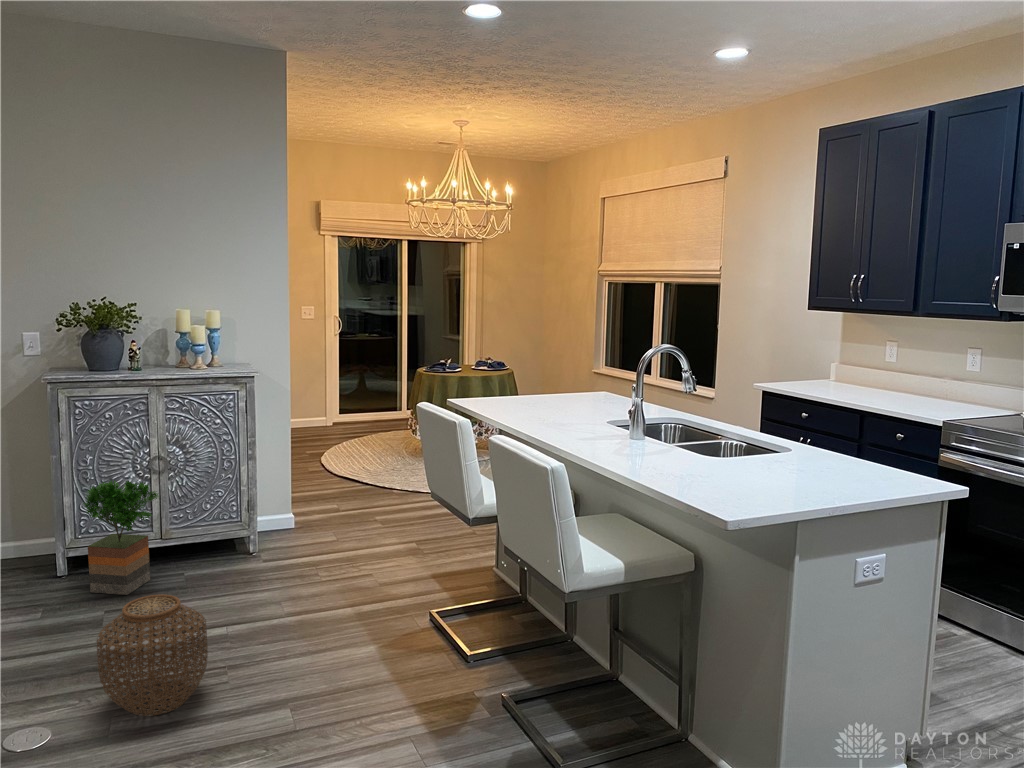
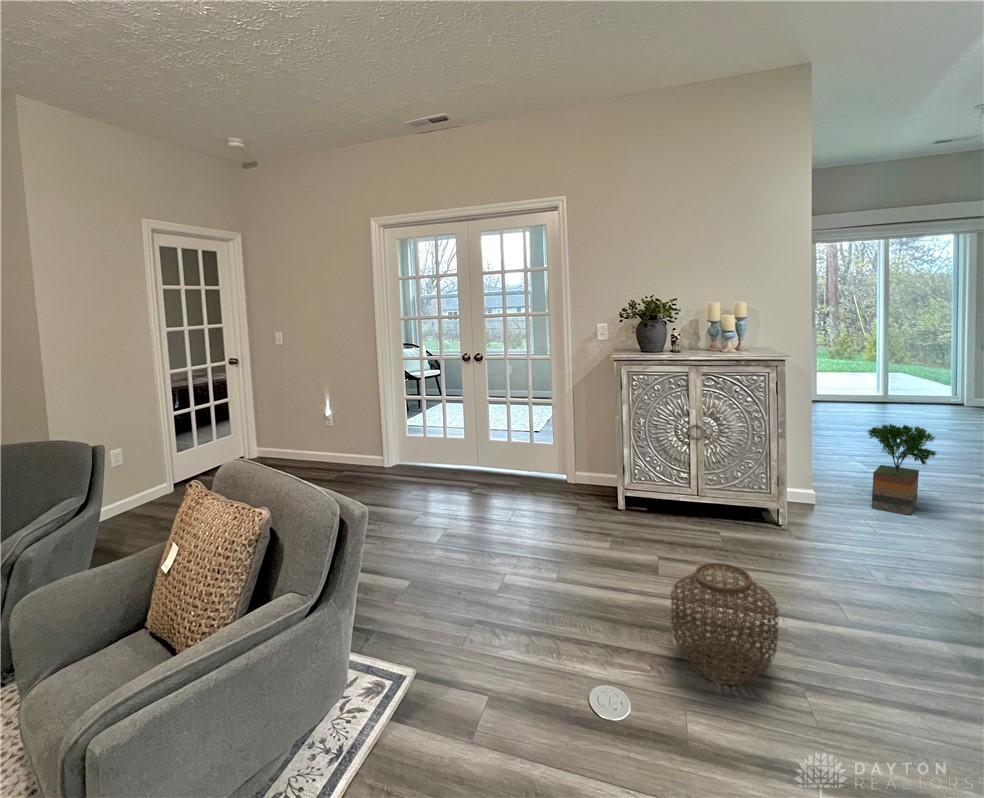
potted tree: present [85,480,159,595] -> present [868,423,936,515]

